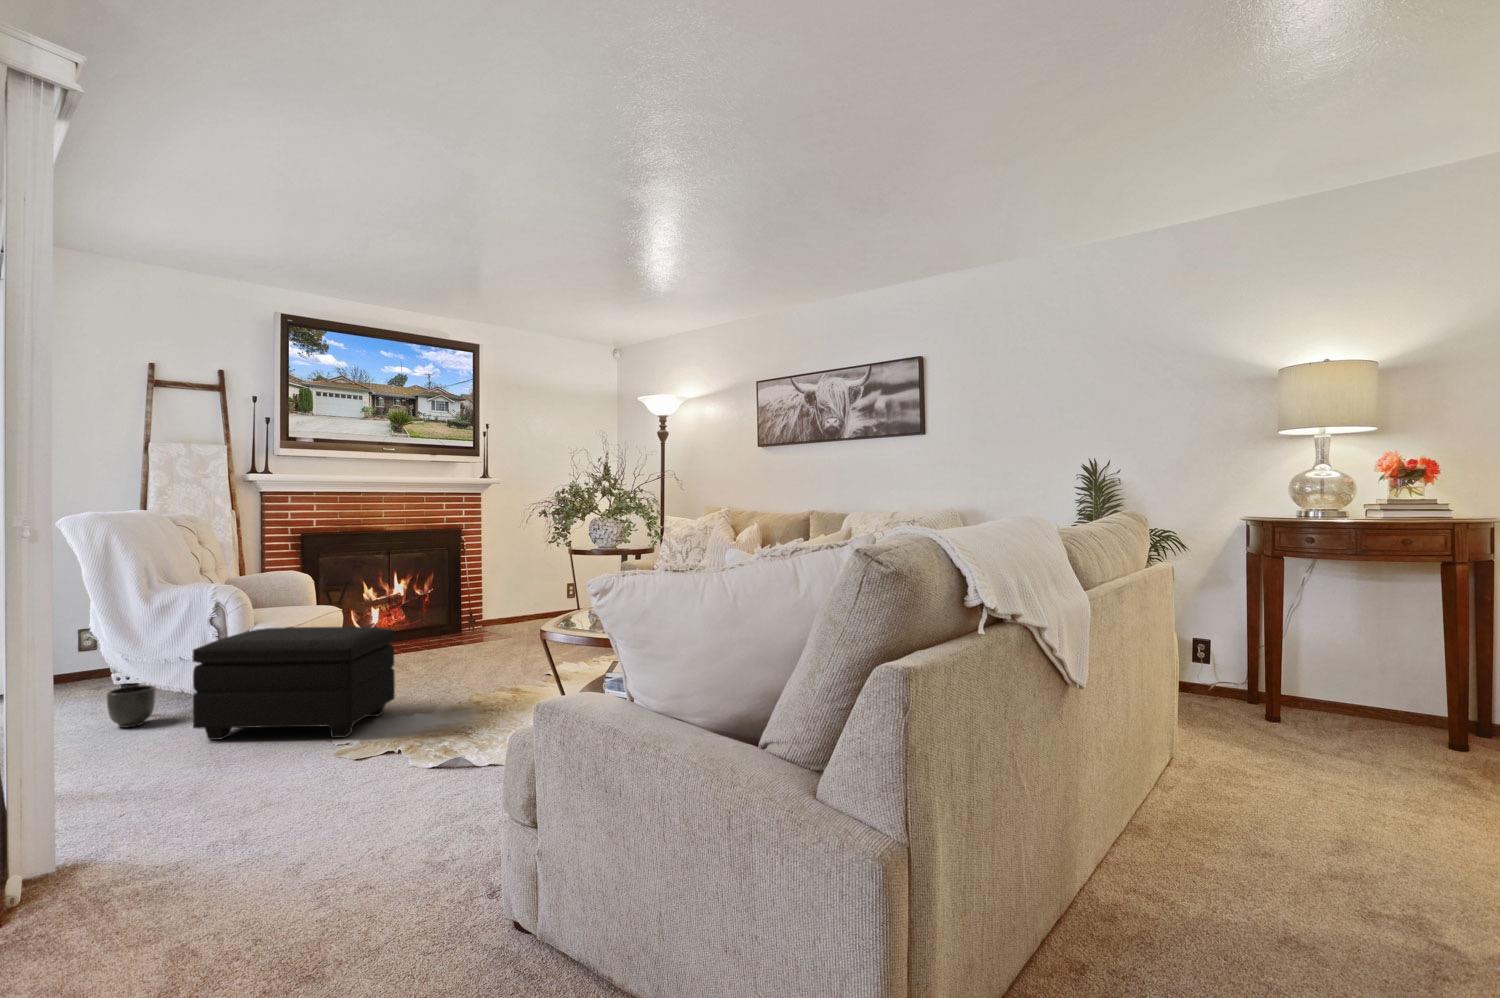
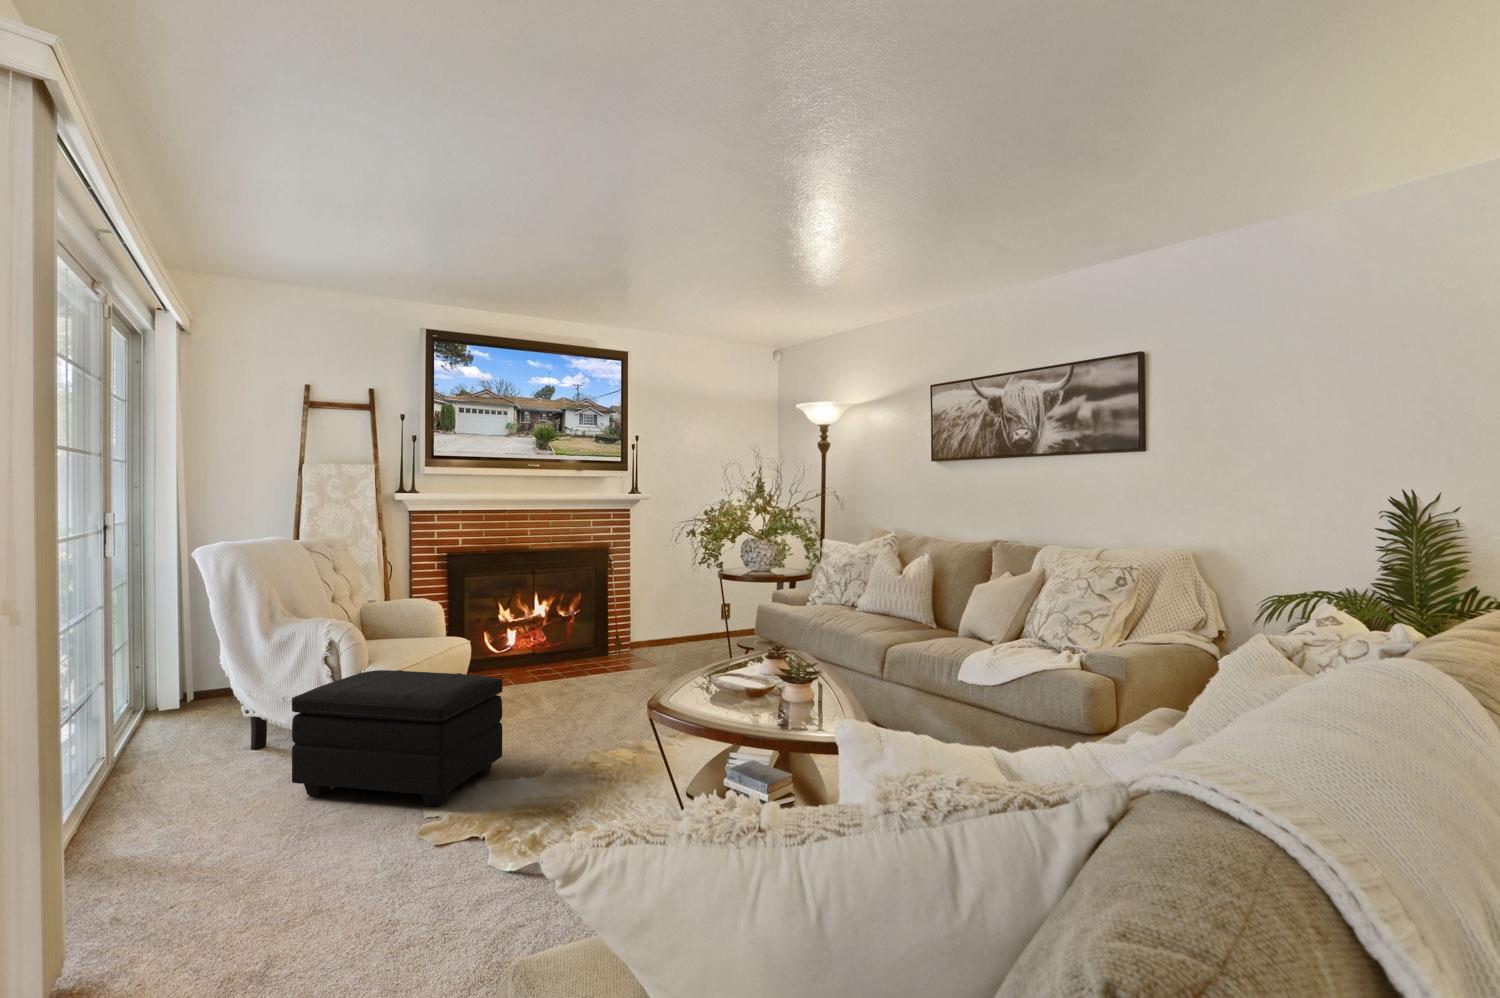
planter: present [107,685,156,728] -> none [227,722,274,768]

